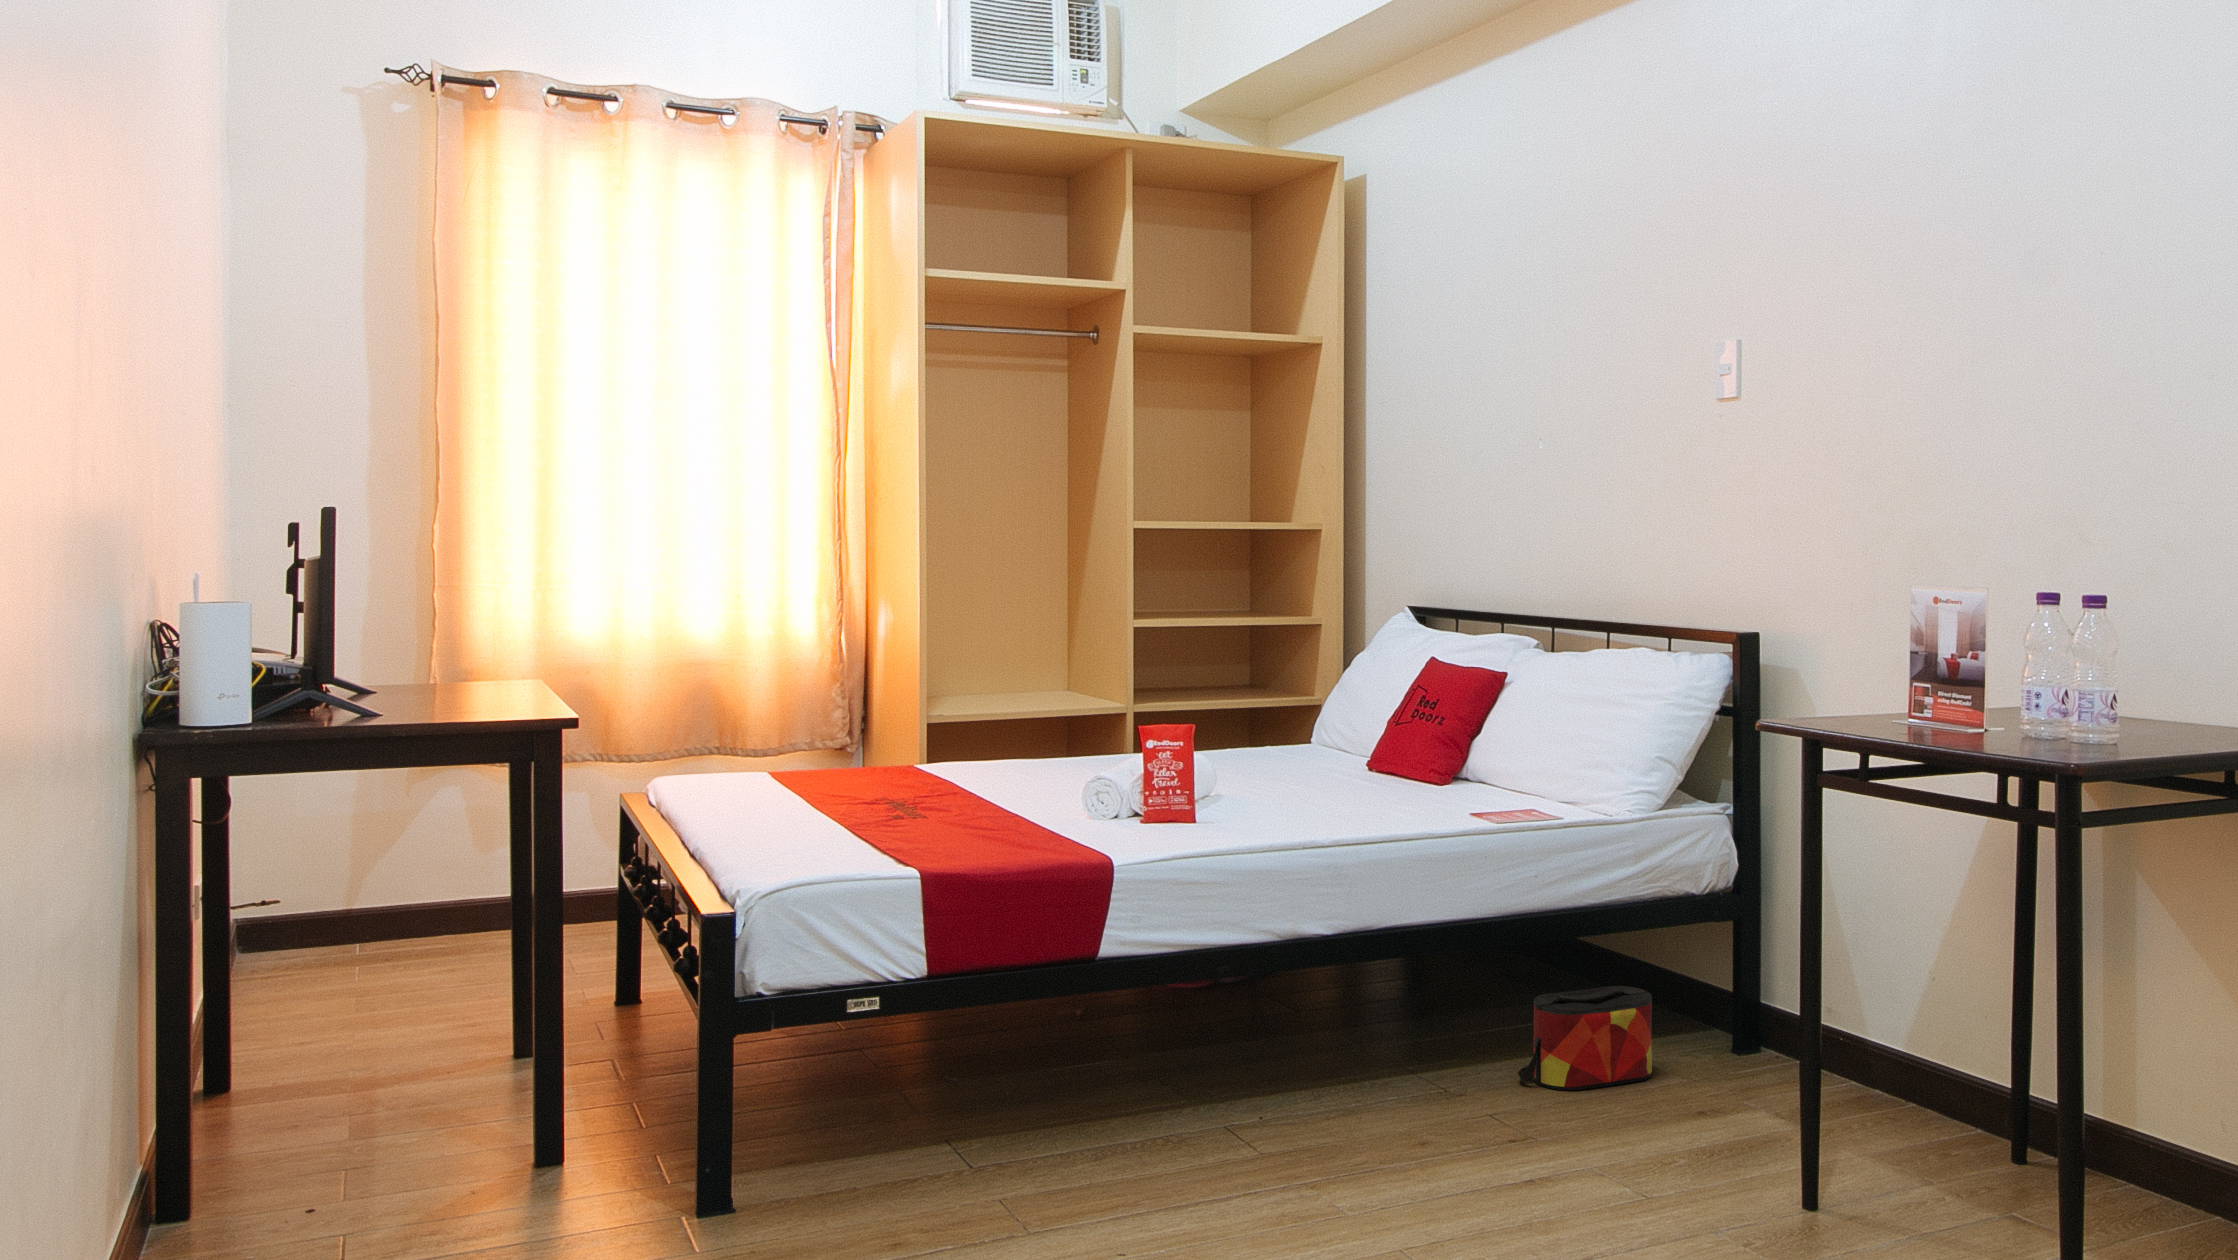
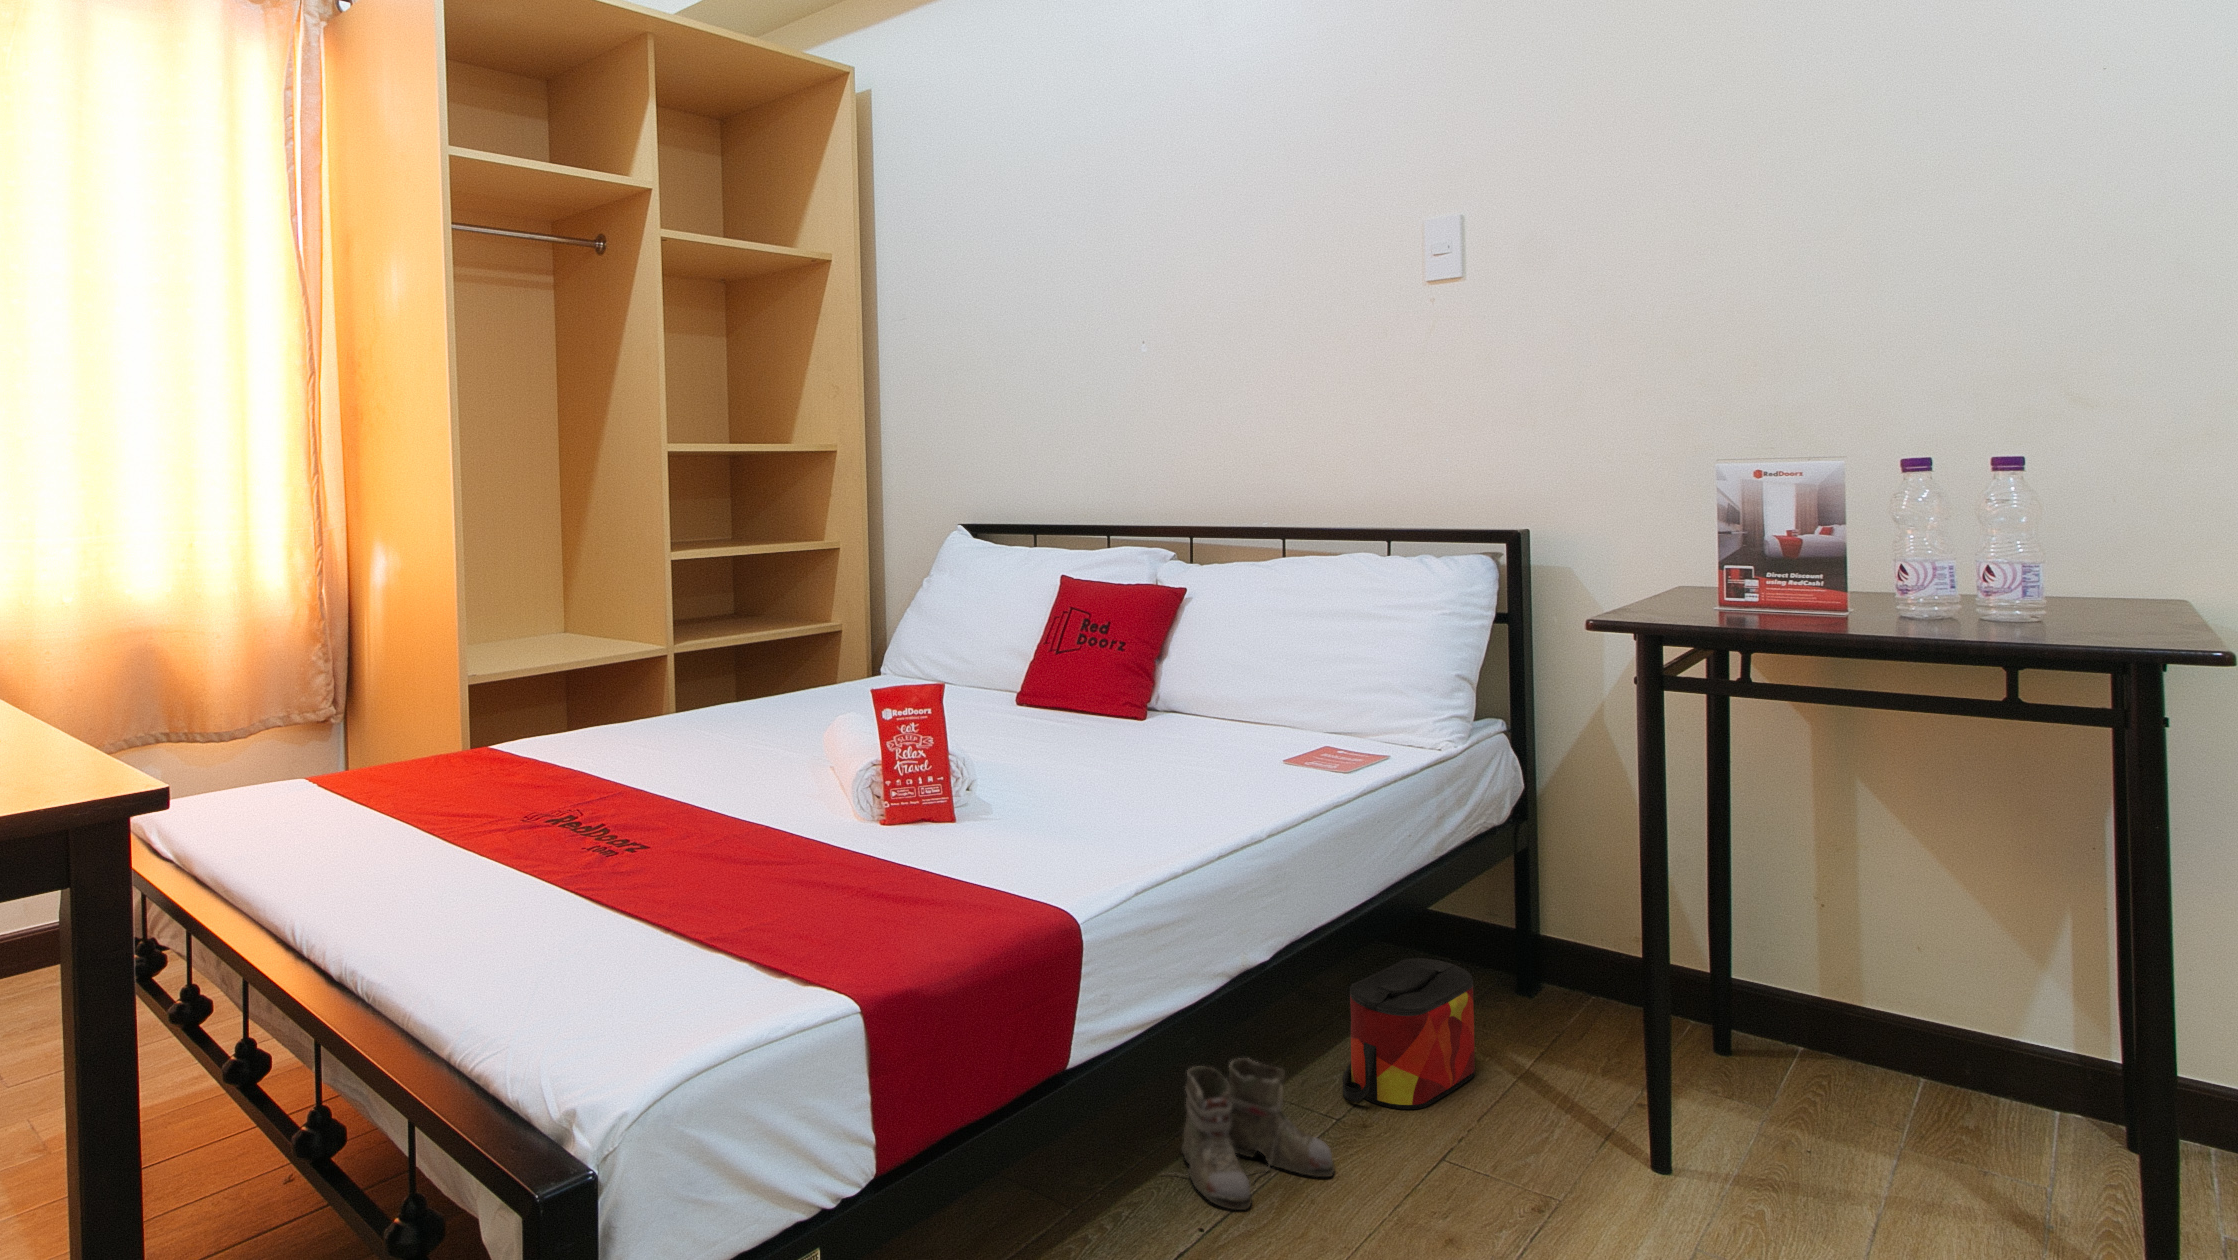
boots: none [1324,1026,1458,1118] -> present [1163,1058,1335,1210]

